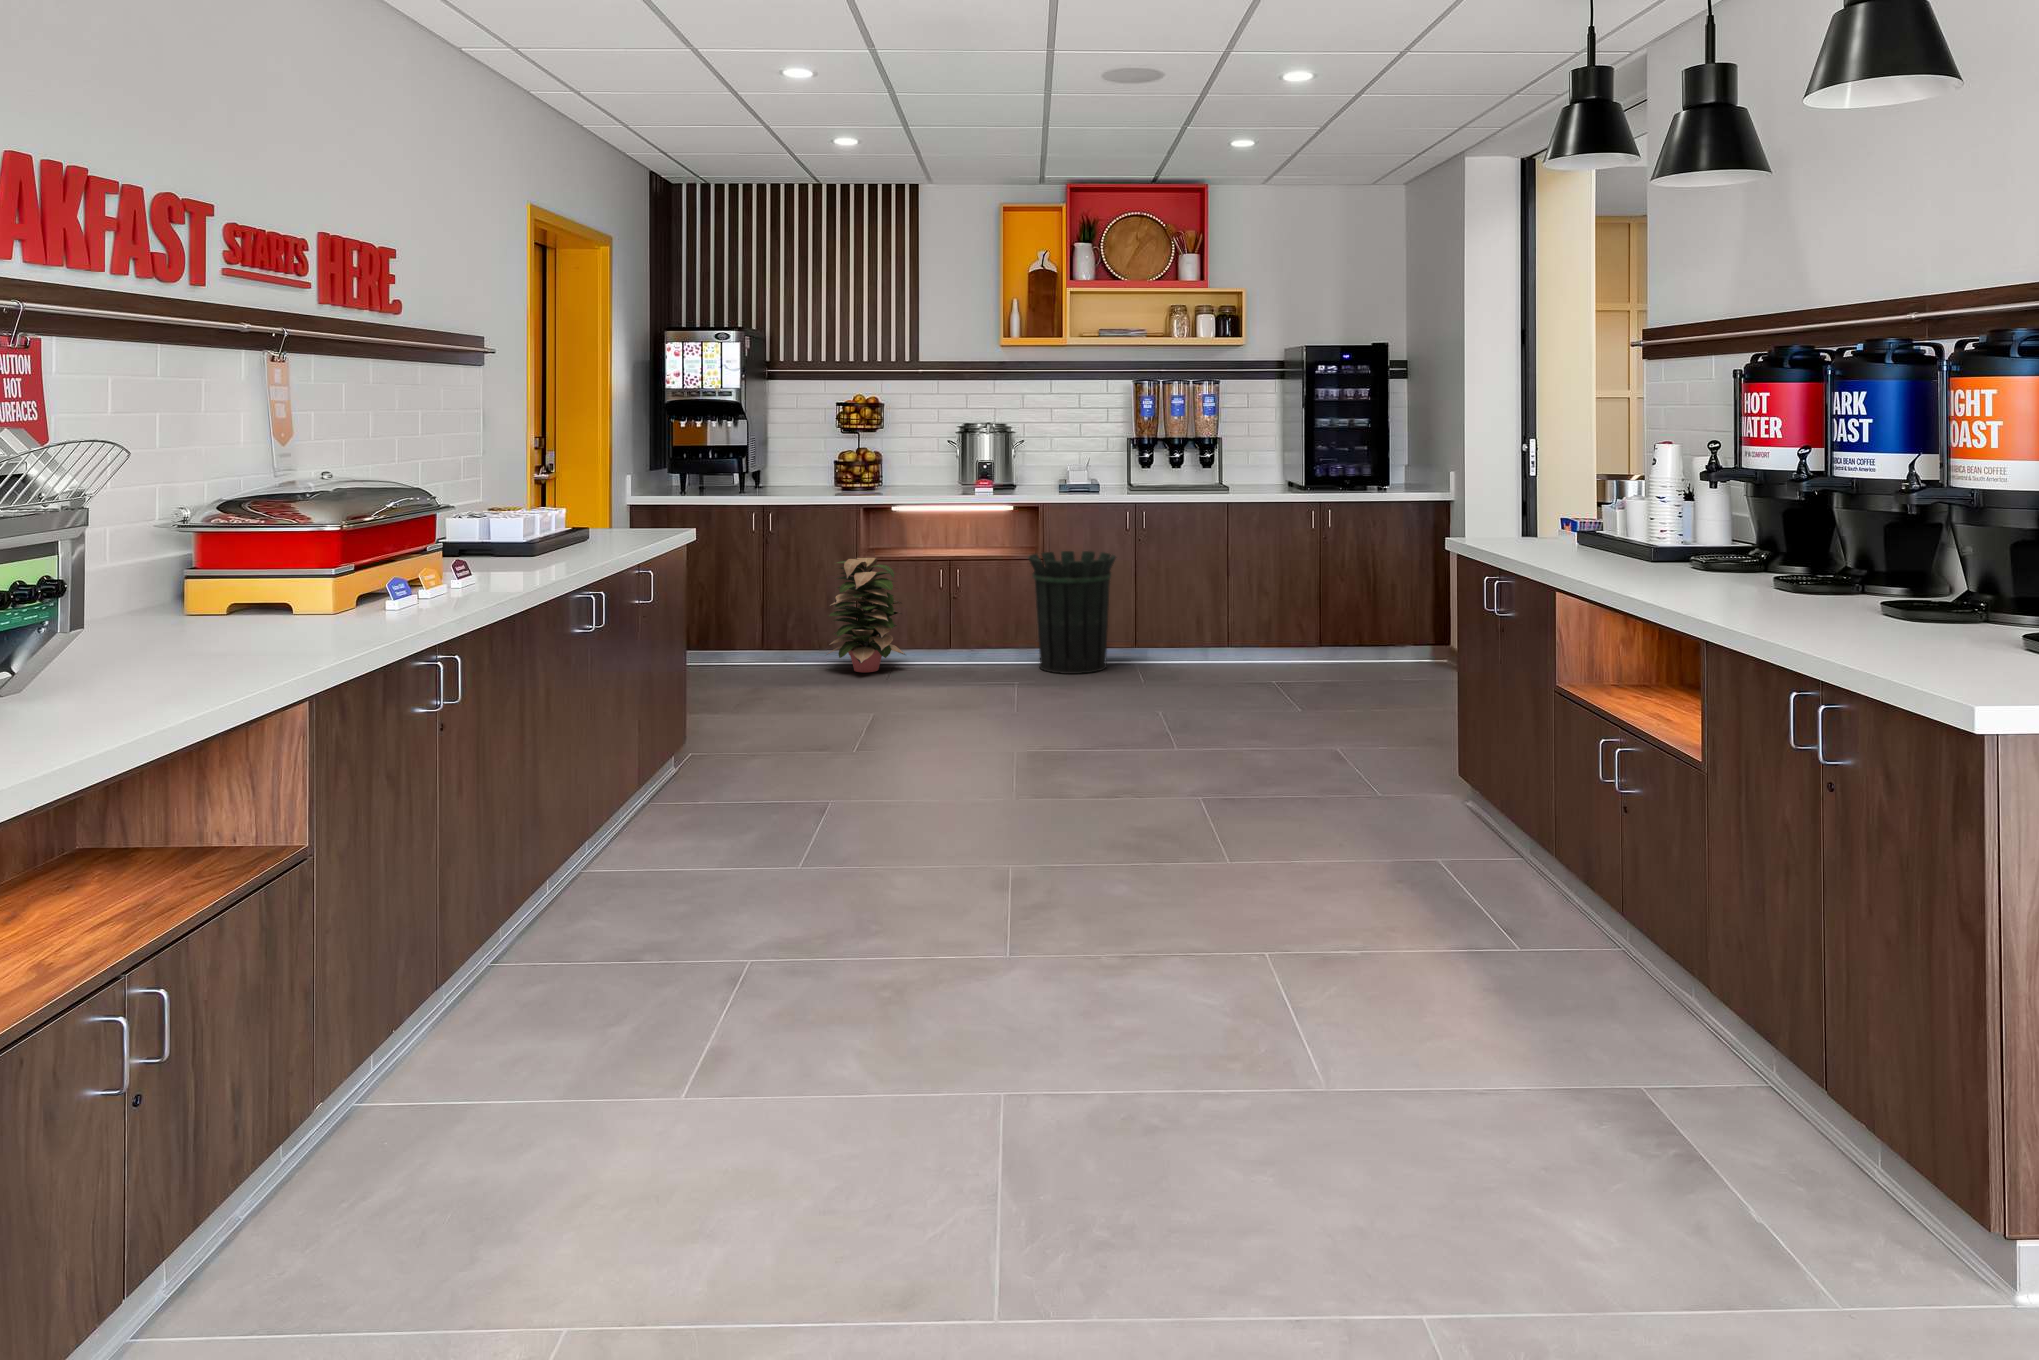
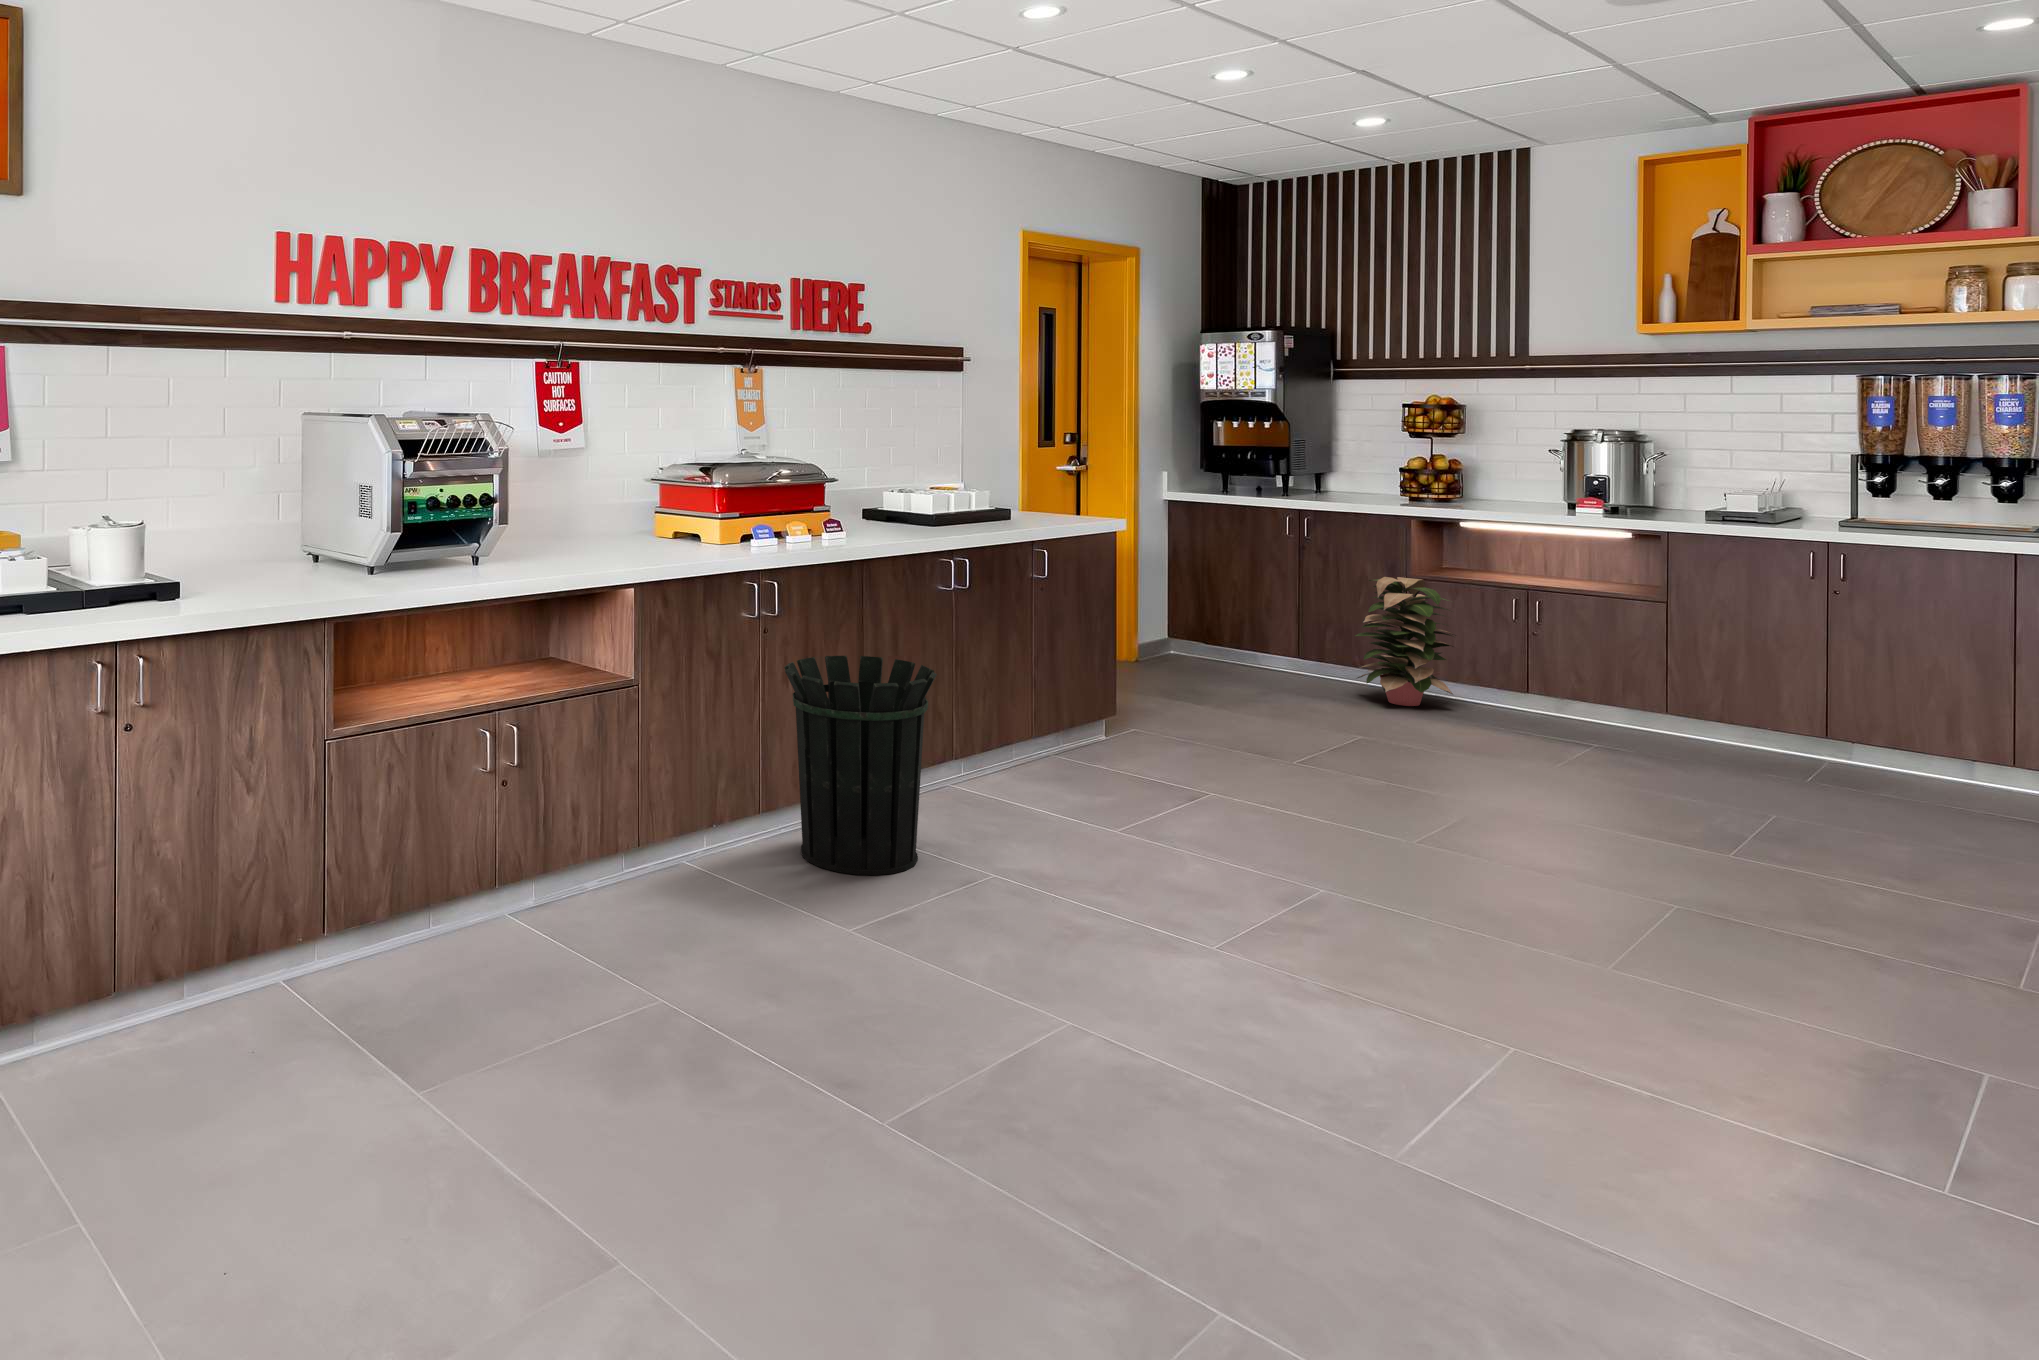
waste bin: present [1028,551,1116,674] -> present [784,656,937,875]

